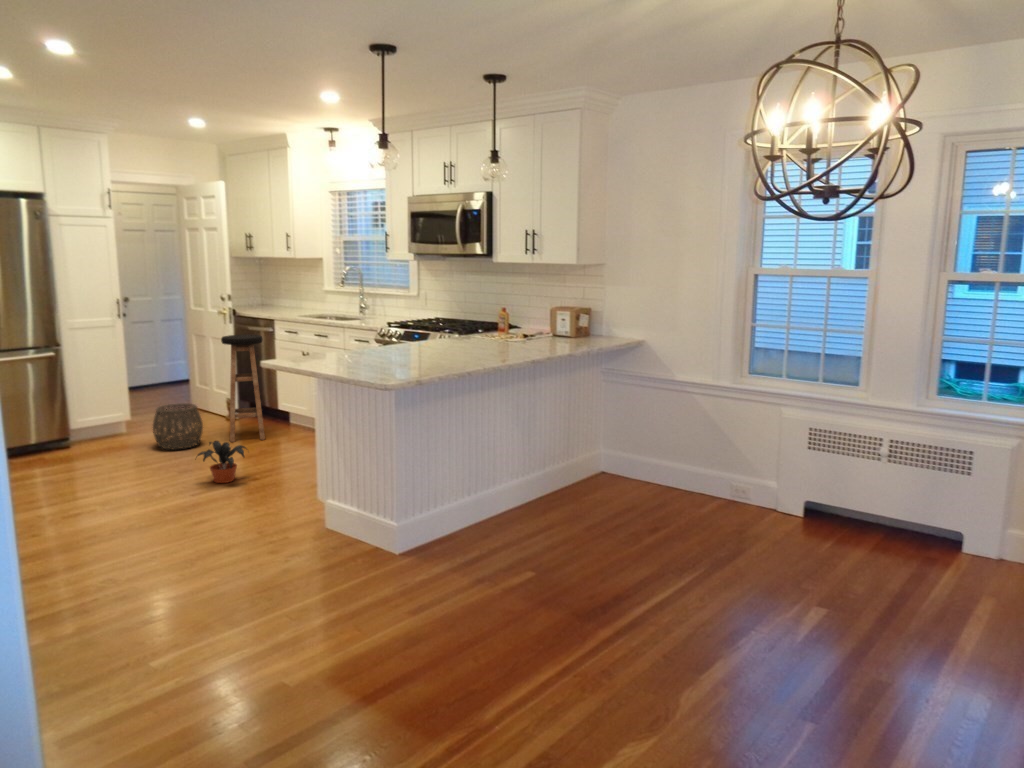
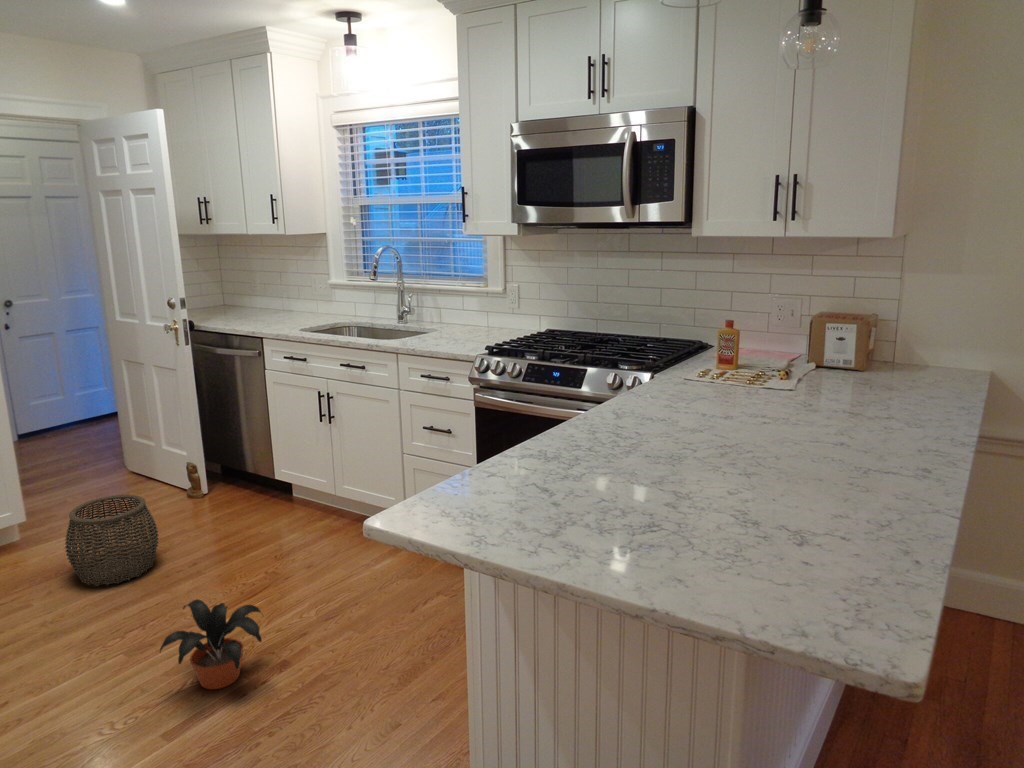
bar stool: present [221,335,265,442] -> none [180,368,265,553]

